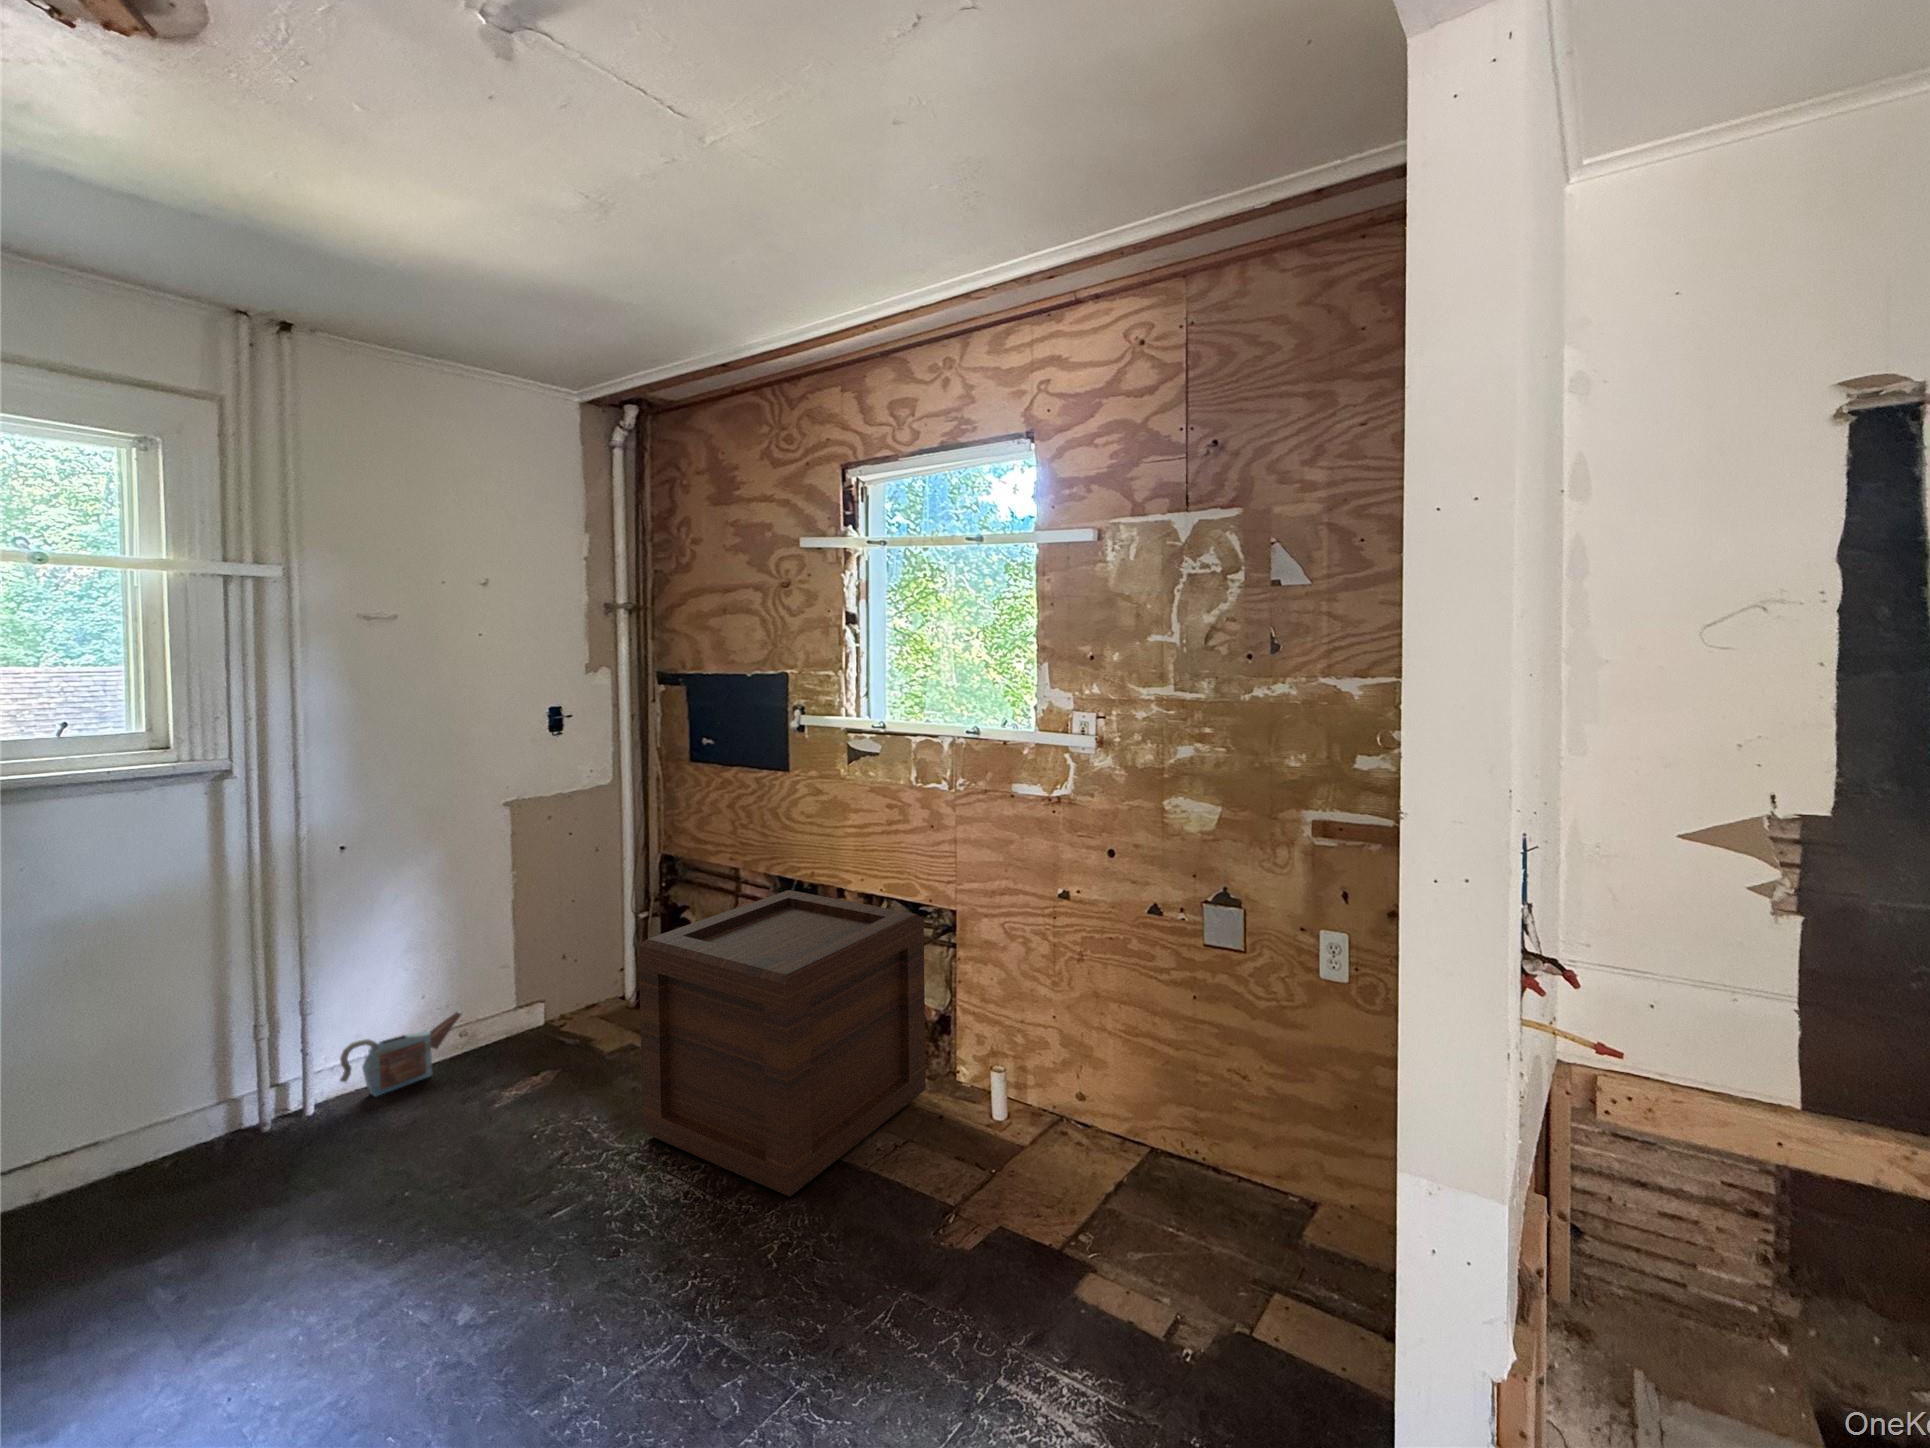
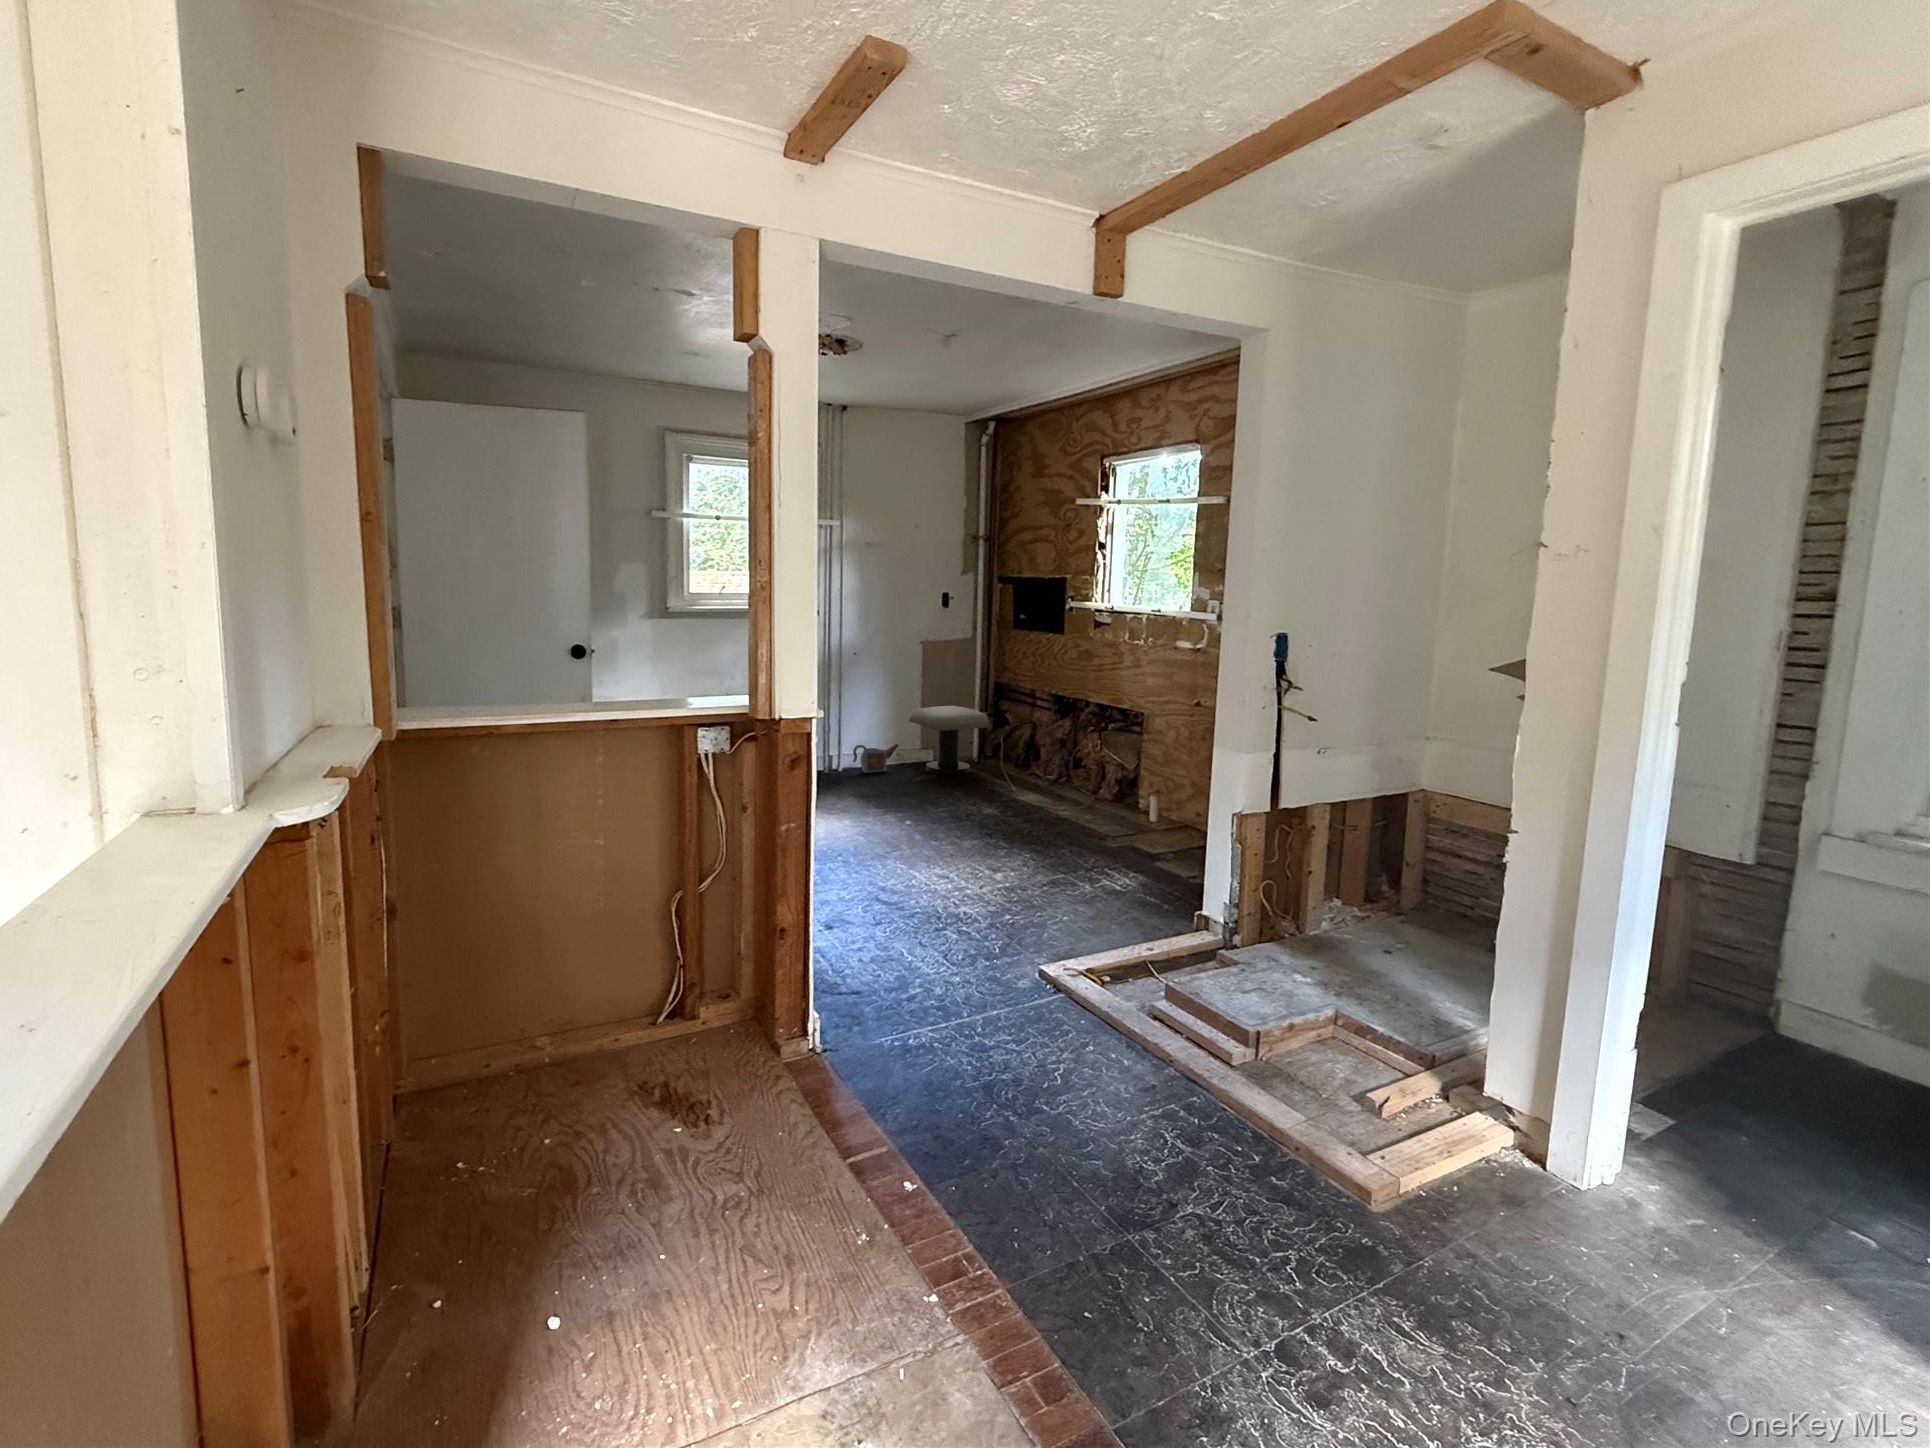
wooden crate: present [639,890,926,1197] -> none [979,699,1126,825]
stool: none [485,906,658,1057] -> present [909,706,990,775]

